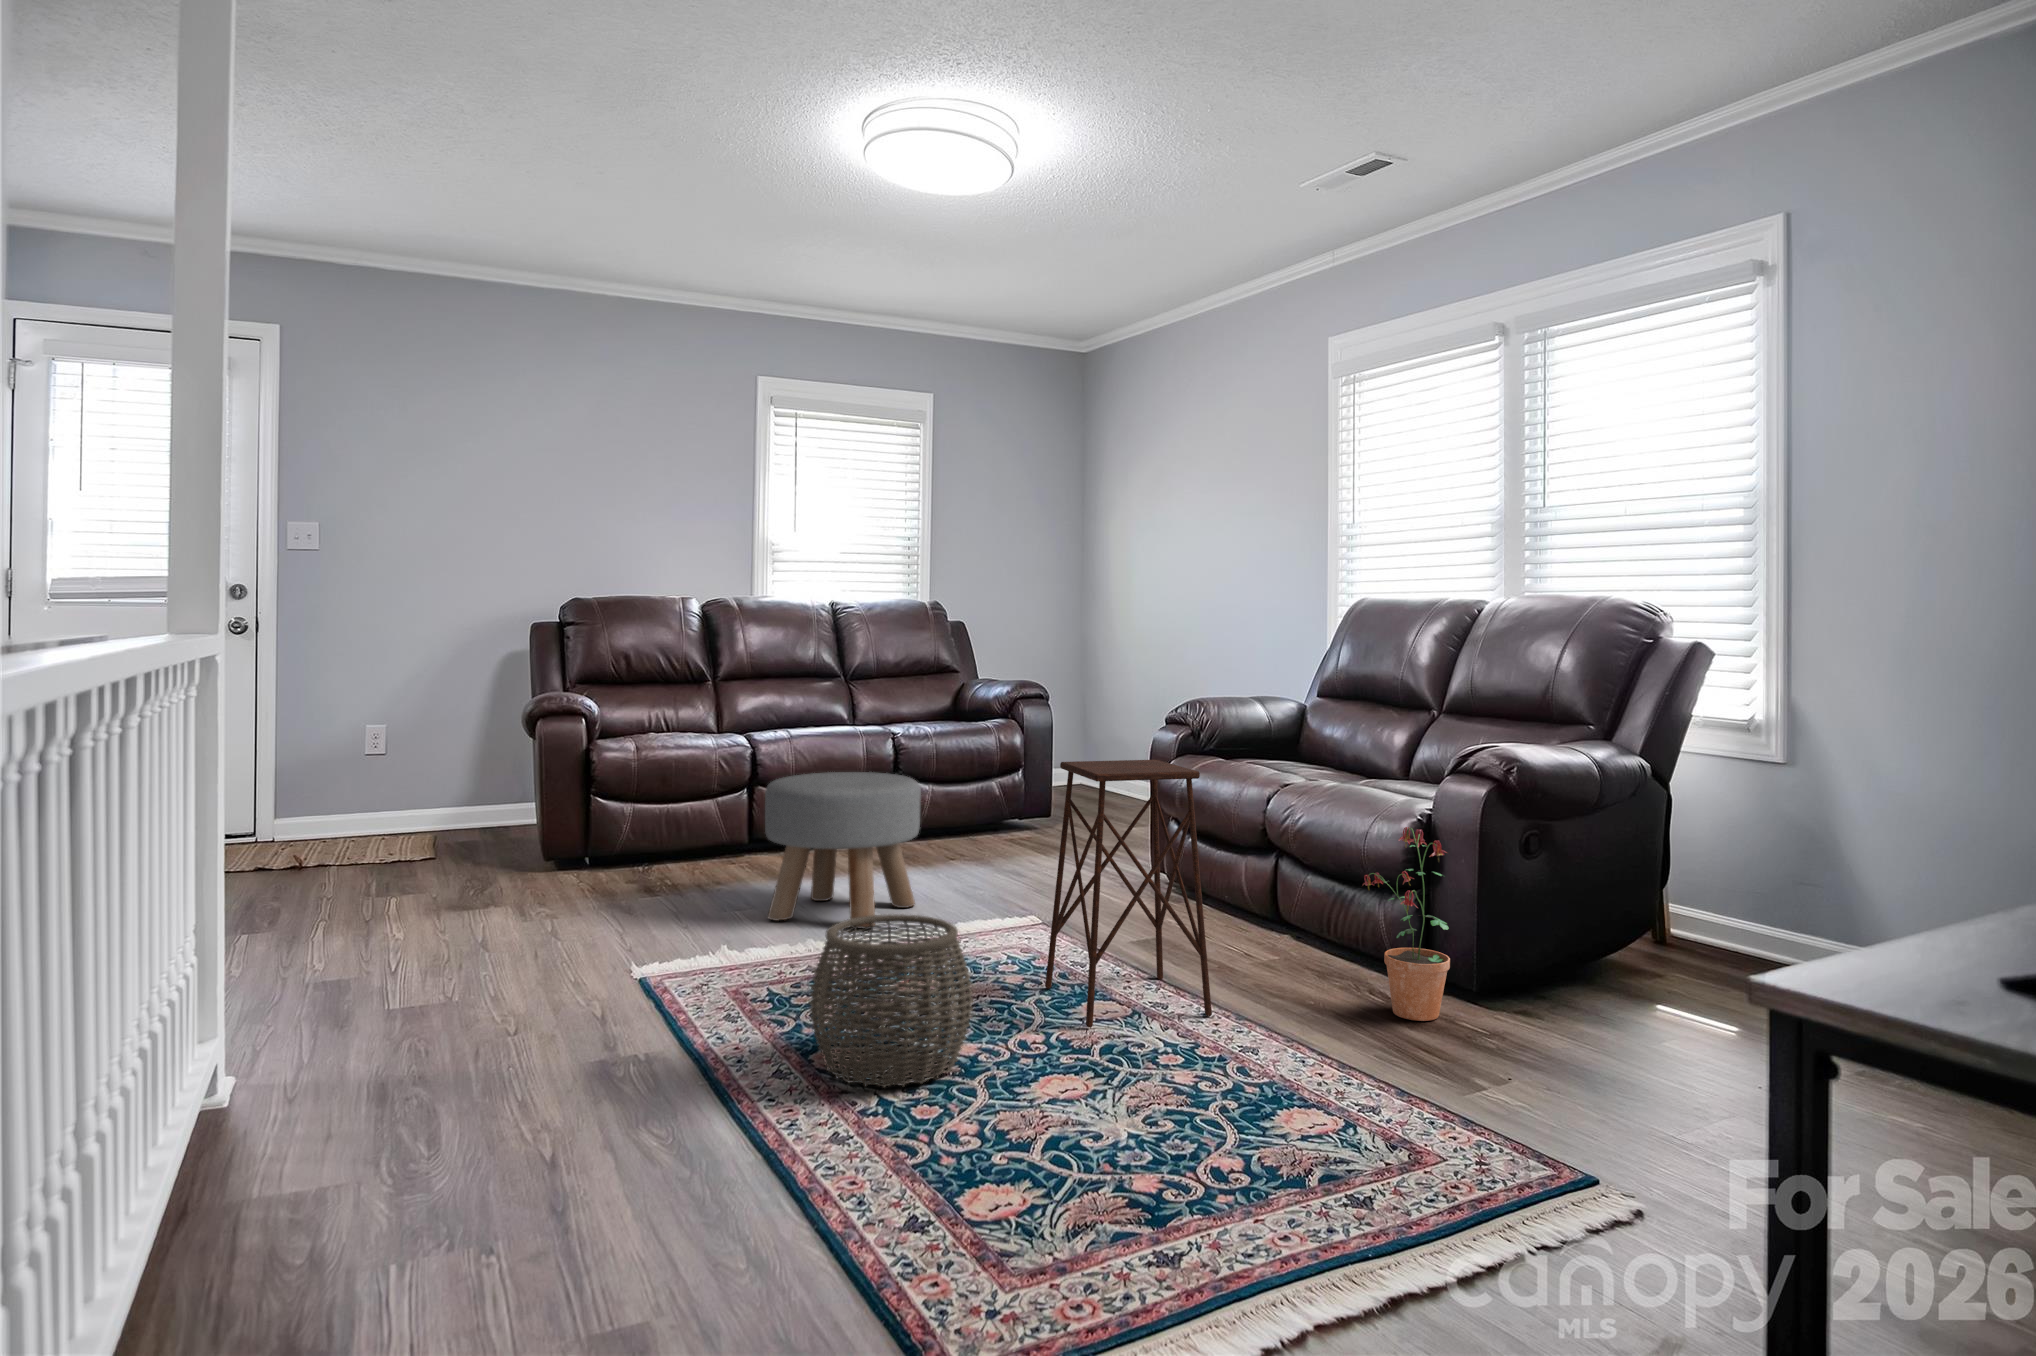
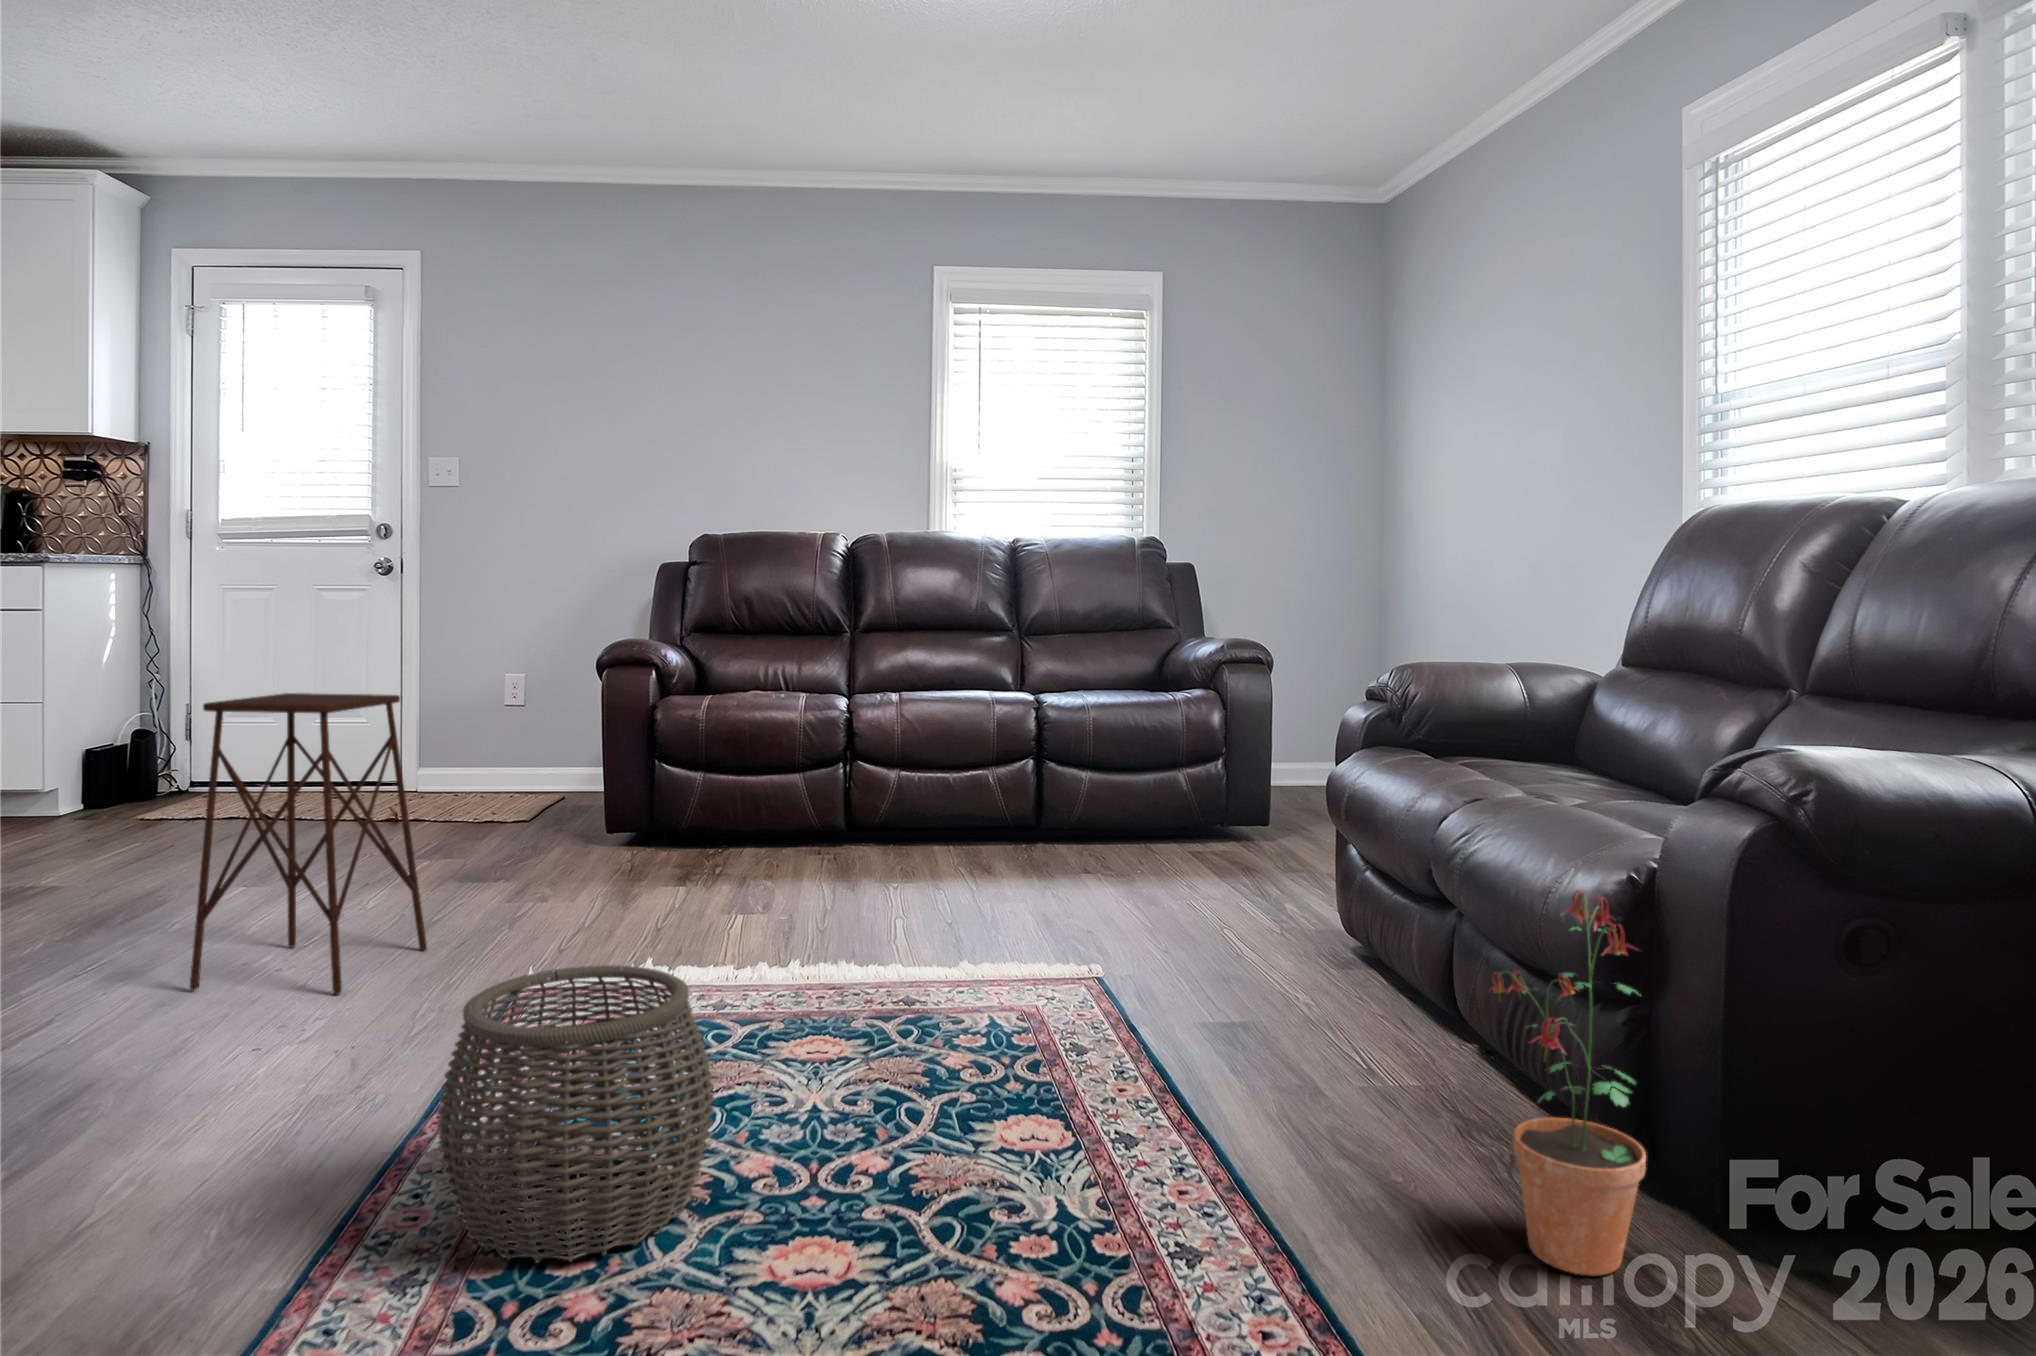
side table: present [1045,760,1212,1027] -> present [190,693,427,995]
ottoman: present [765,772,921,926] -> none [747,745,956,960]

